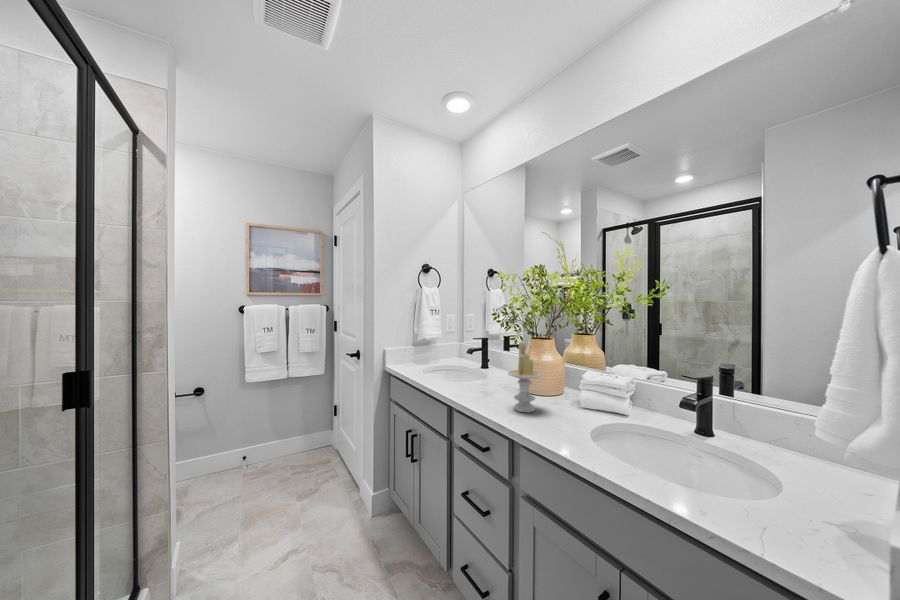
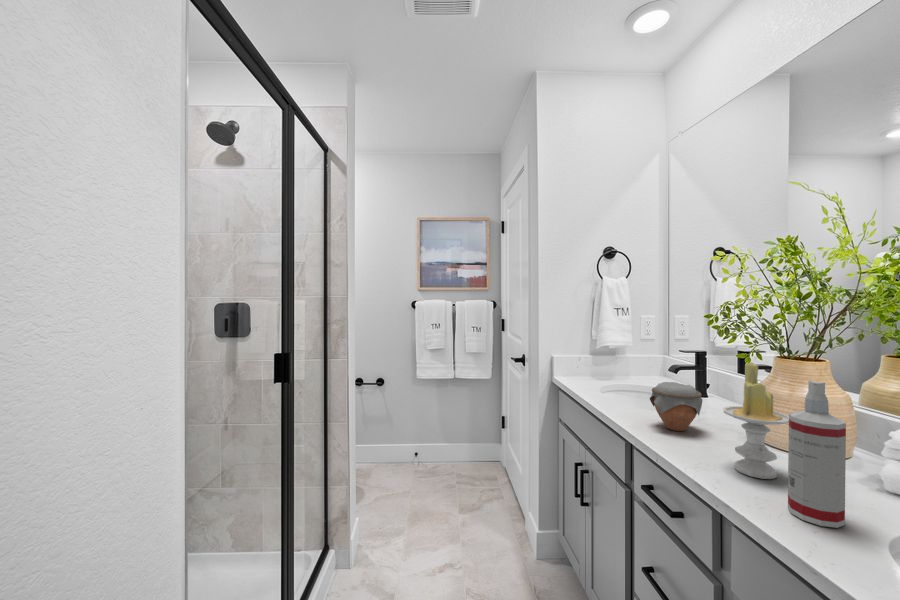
spray bottle: none [543,349,568,431] -> present [788,381,846,528]
jar: none [461,360,493,393] -> present [650,382,703,431]

